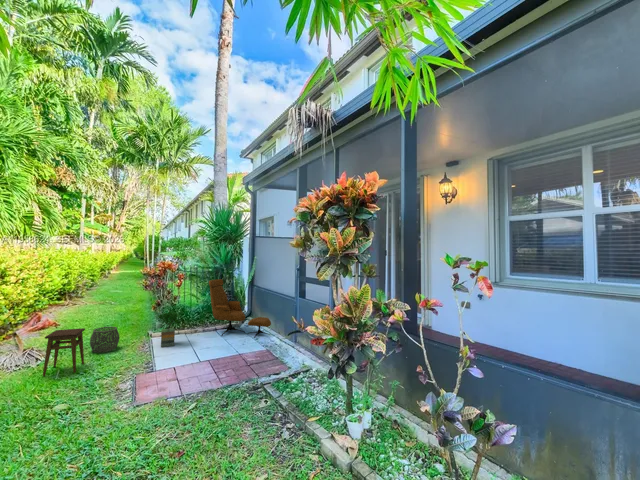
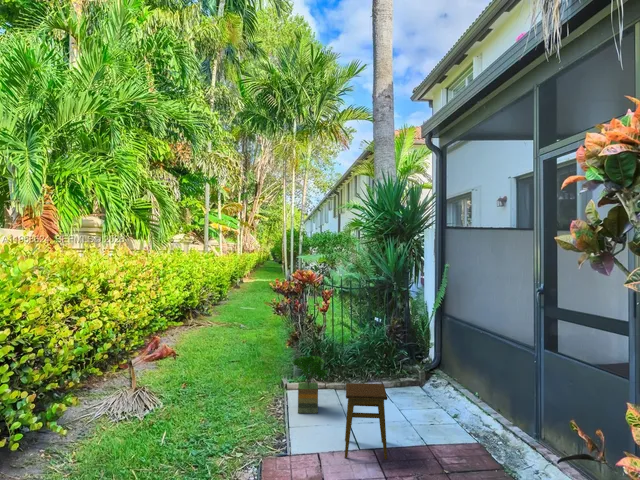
lounge chair: present [209,279,271,338] -> none [370,302,484,417]
woven basket: present [90,327,120,353] -> none [203,370,242,410]
stool: present [43,328,85,376] -> present [345,383,387,459]

